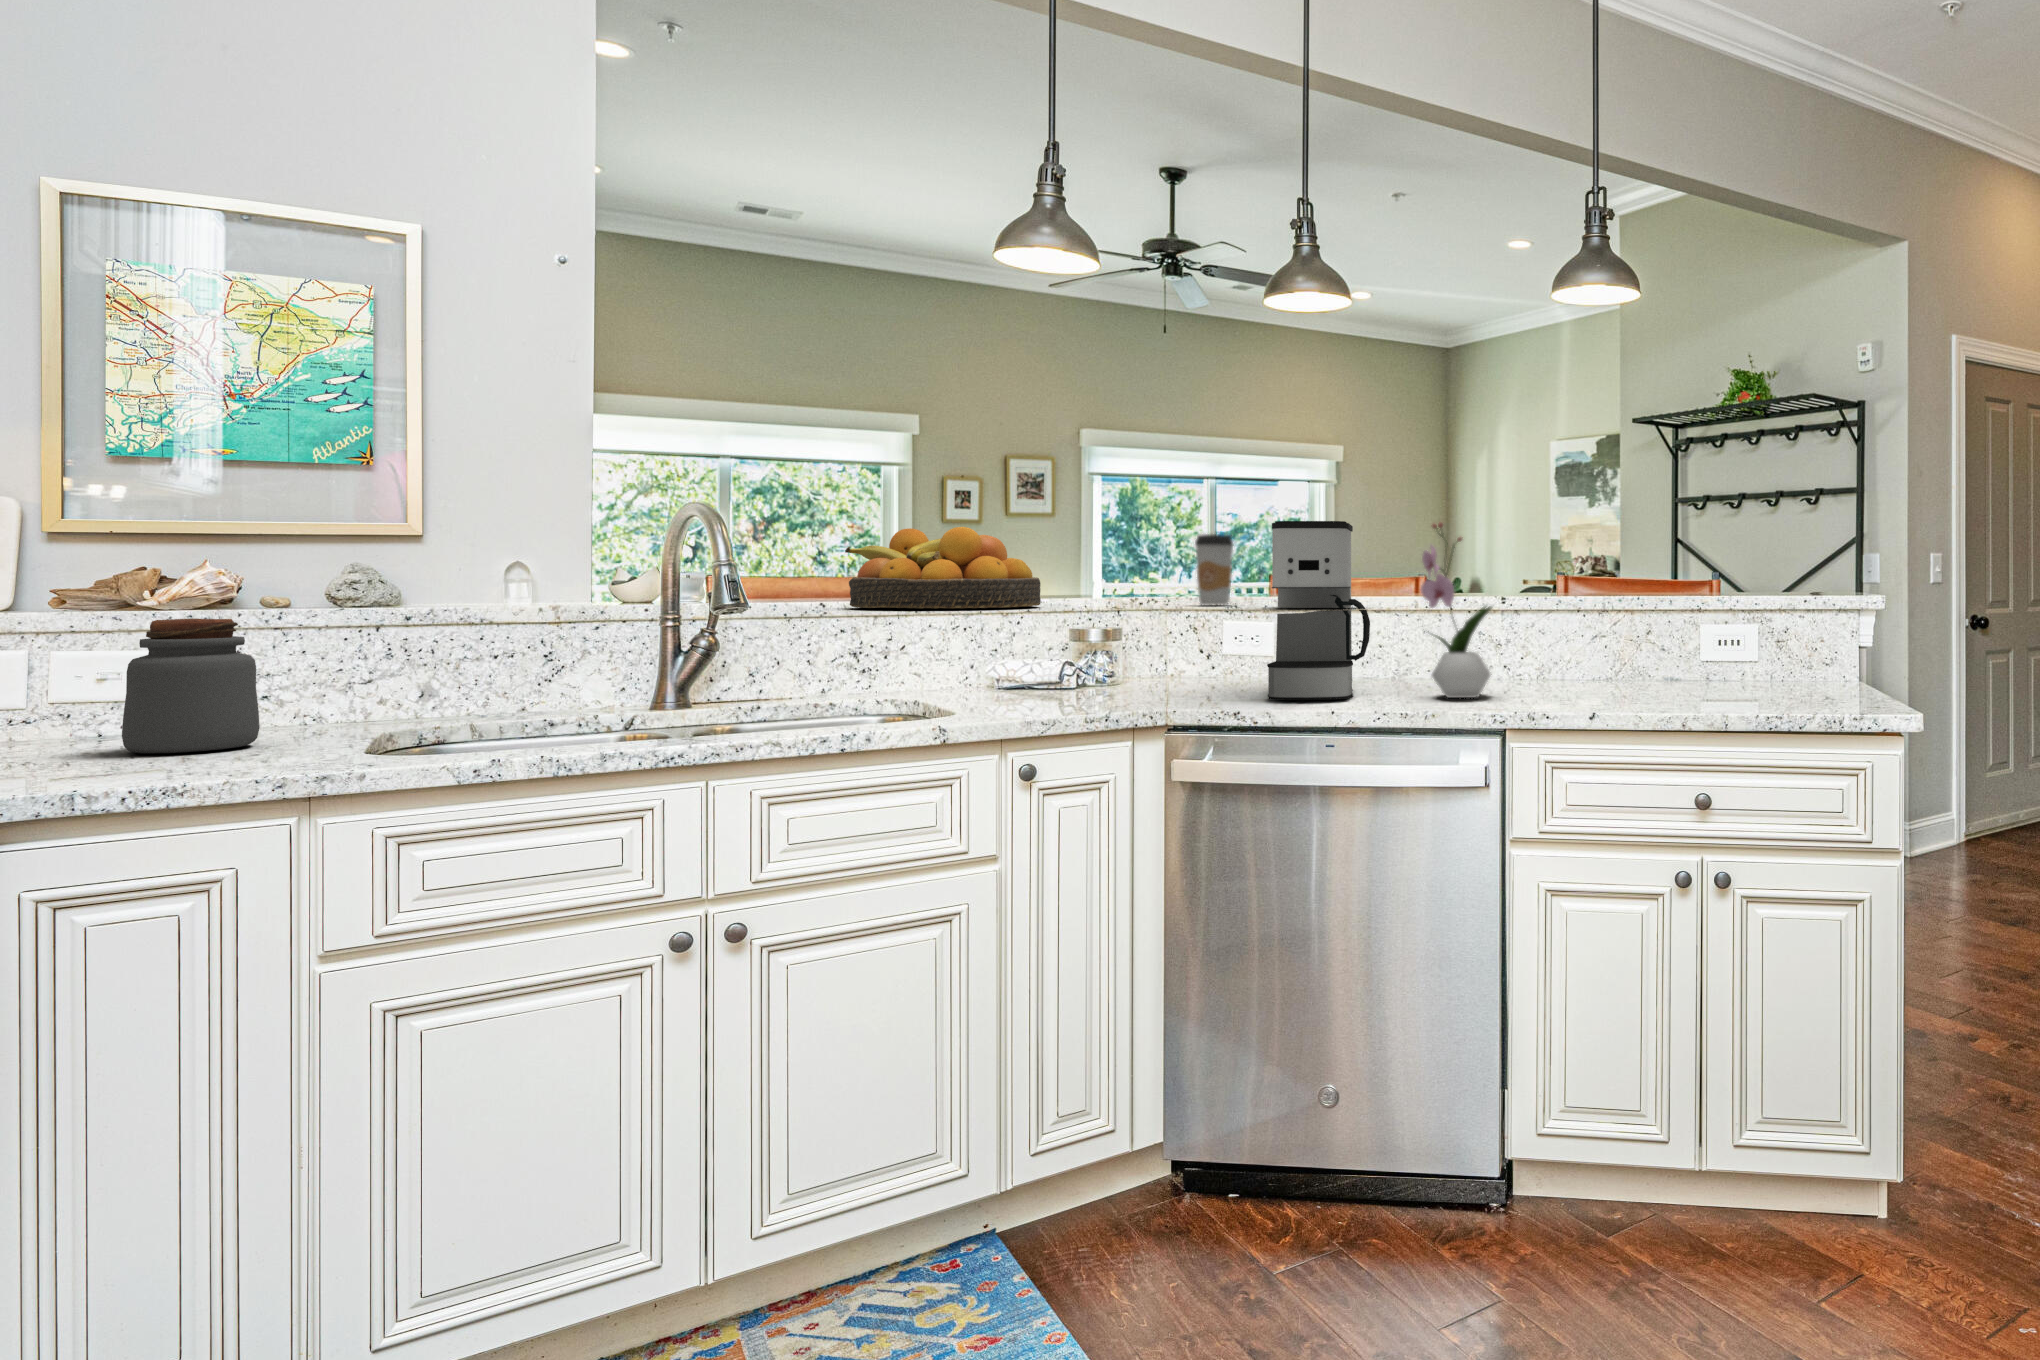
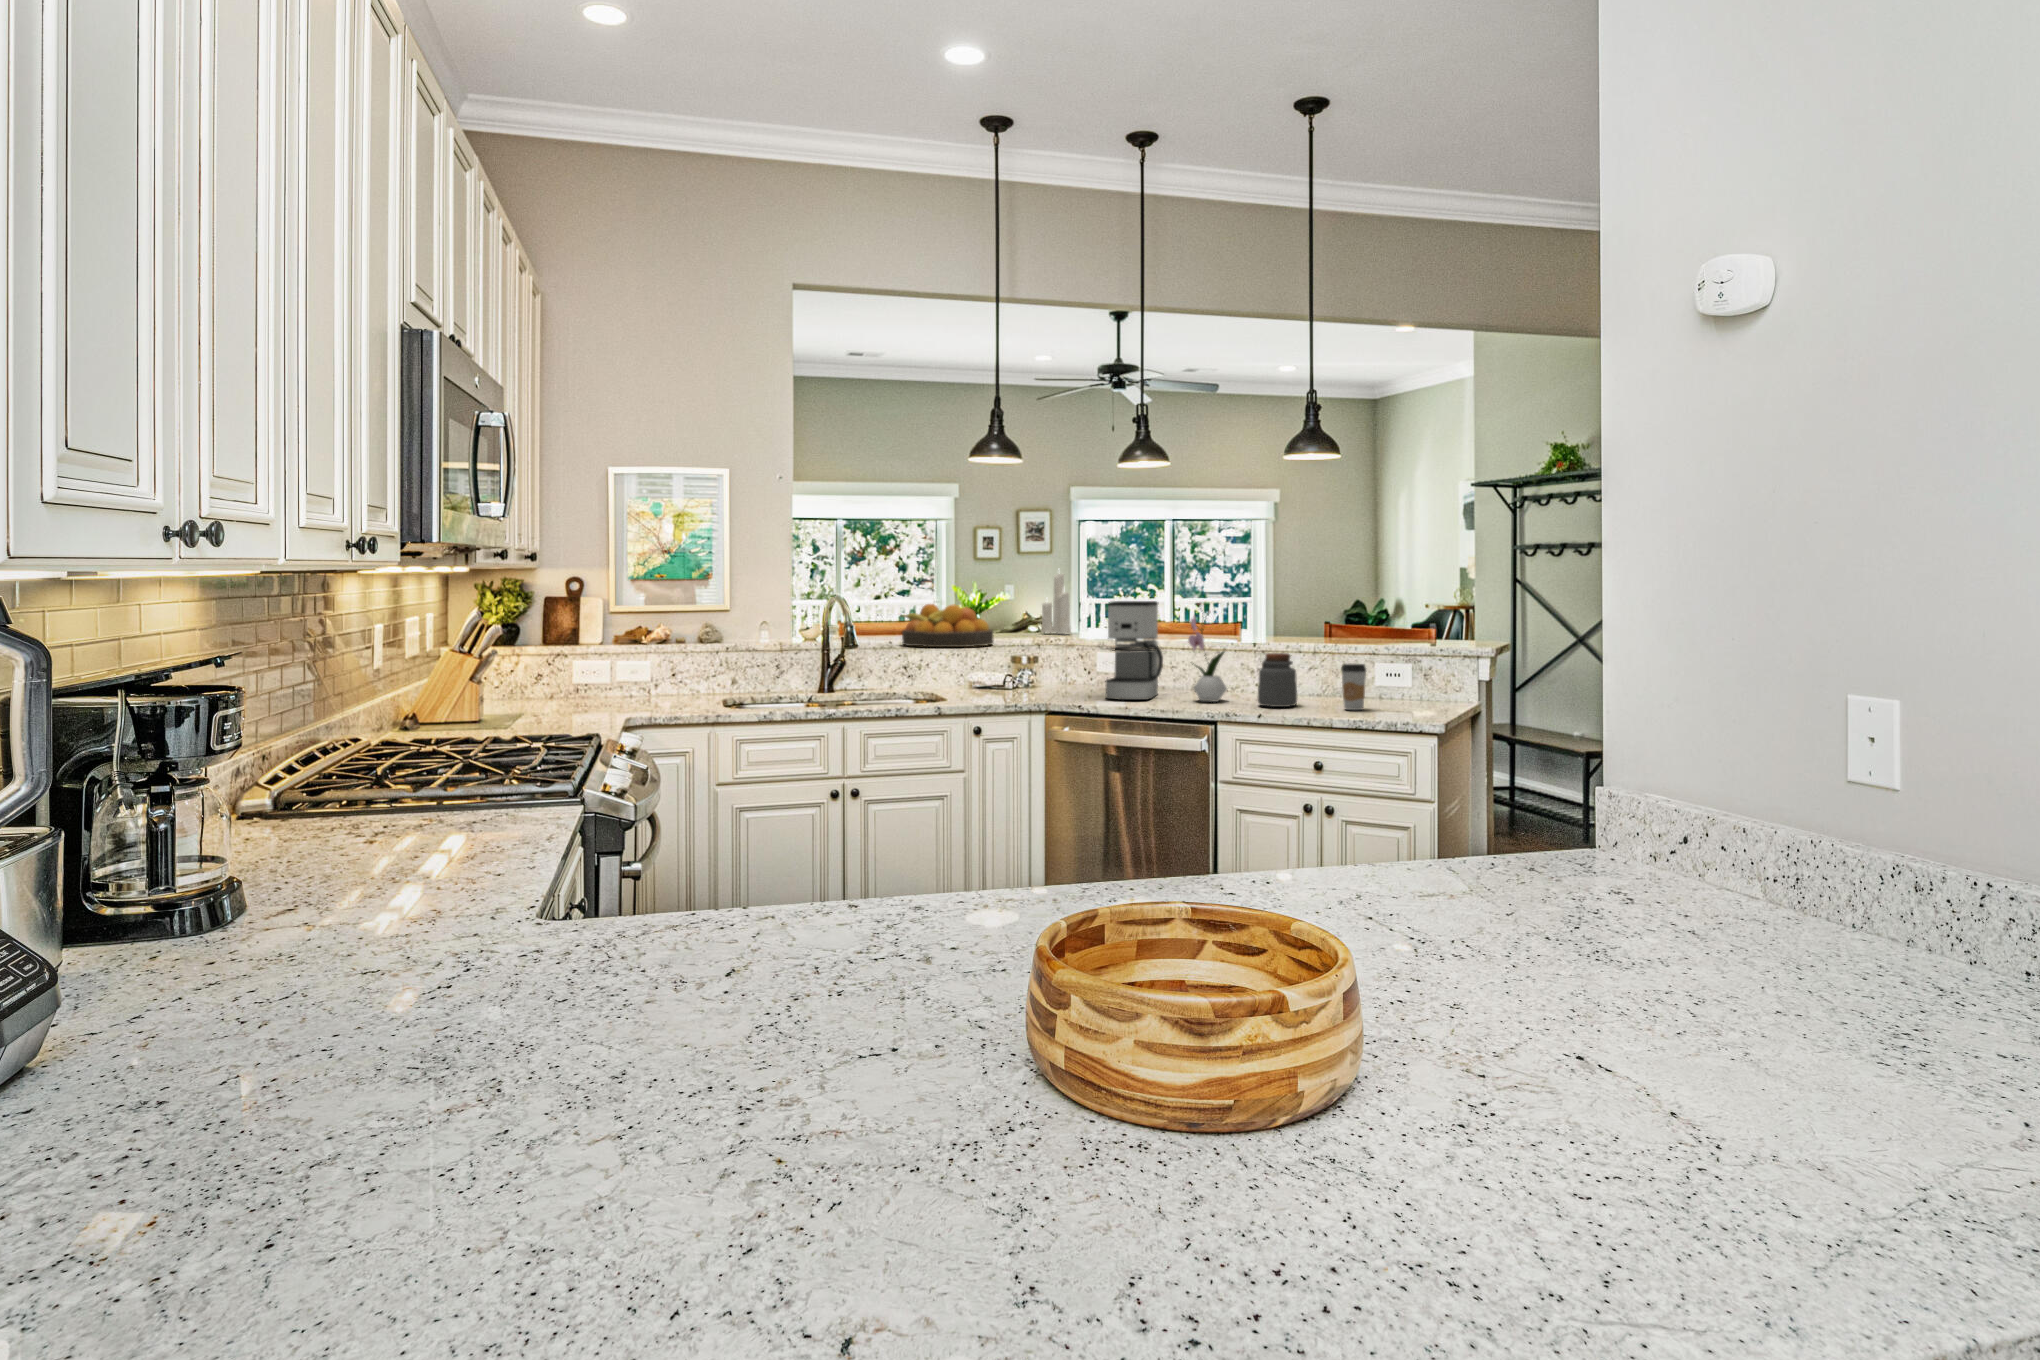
candle: none [1100,478,1155,597] -> present [1041,574,1071,634]
coffee cup: present [1195,534,1233,605] -> present [1341,664,1366,710]
jar: present [122,618,260,753] -> present [1258,653,1297,707]

